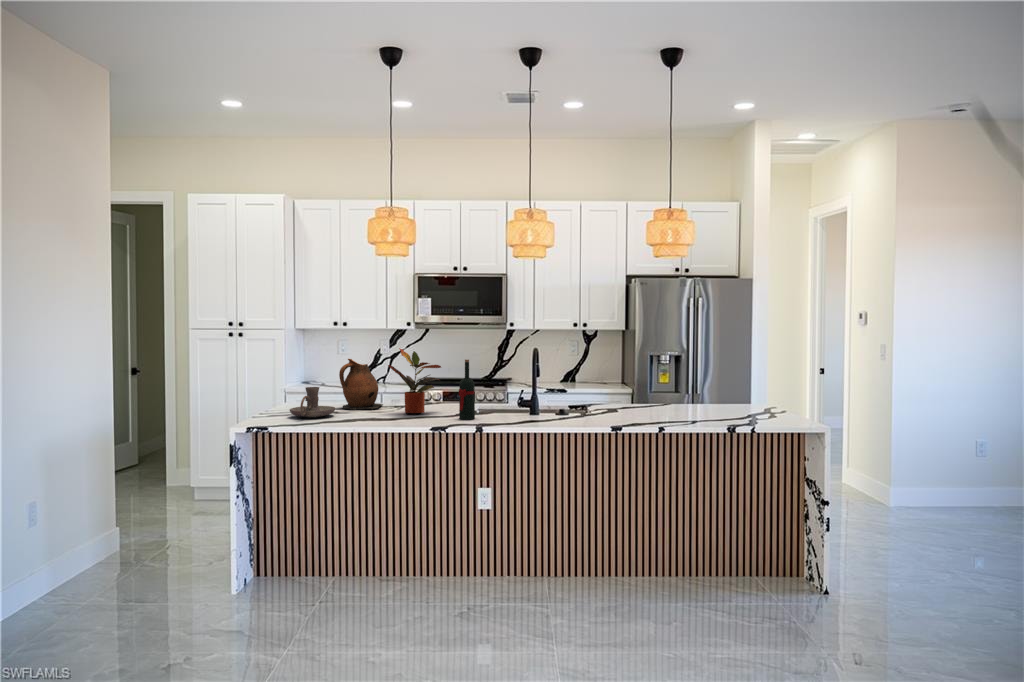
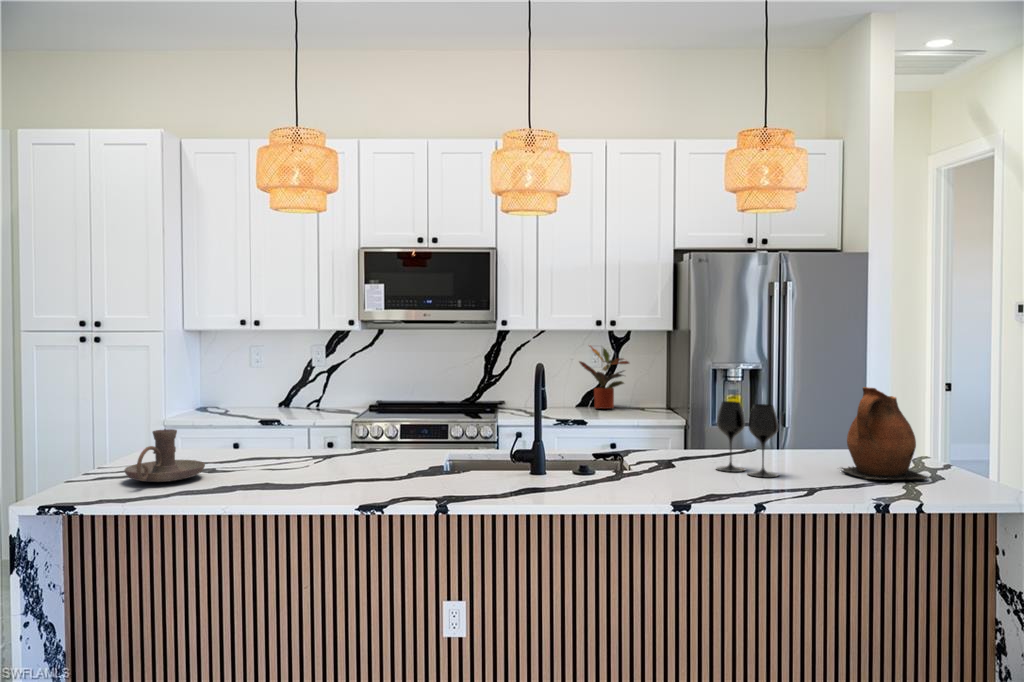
potted plant: present [388,348,441,414] -> present [579,346,629,409]
ceramic pitcher: present [339,359,383,409] -> present [841,387,928,480]
wine bottle: present [459,360,475,420] -> none [410,383,438,486]
wine glass: none [642,372,678,417] -> present [717,401,778,477]

